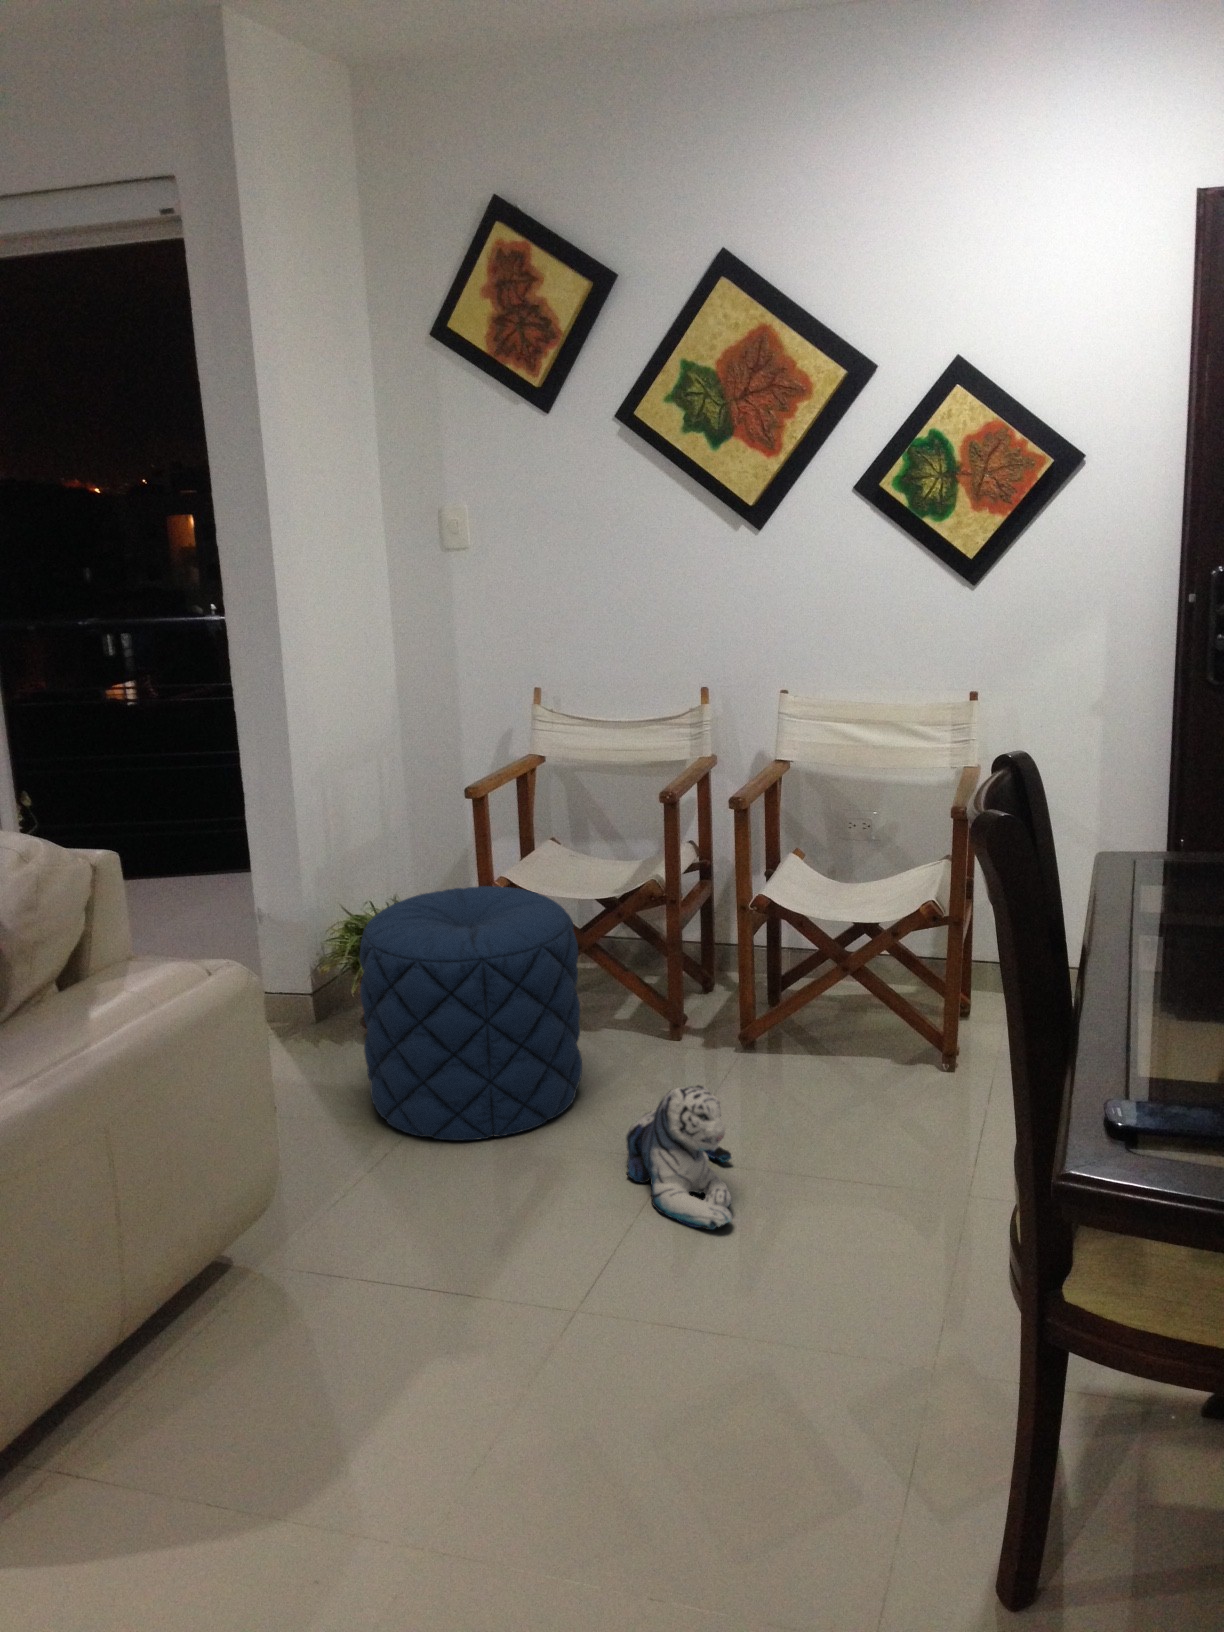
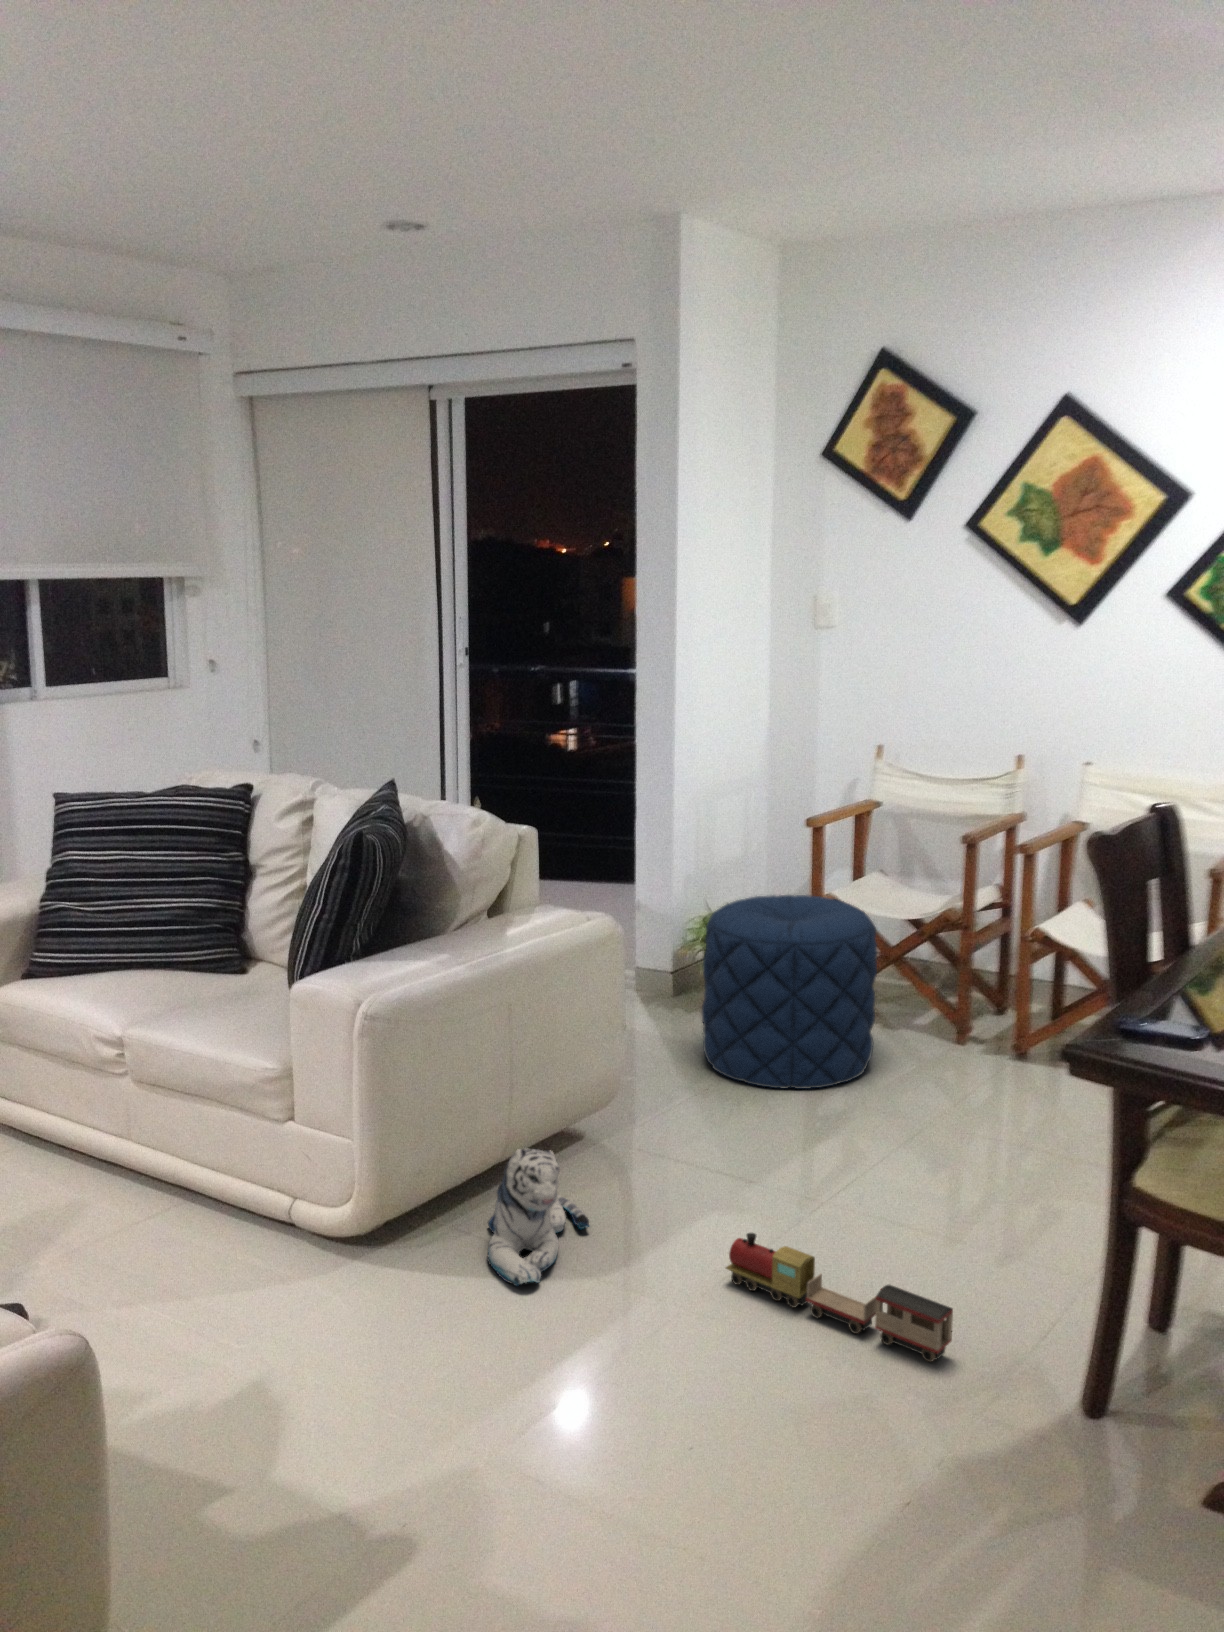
plush toy: present [626,1085,733,1230] -> present [488,1149,589,1286]
toy train: none [482,1407,811,1558] -> present [726,1233,953,1362]

